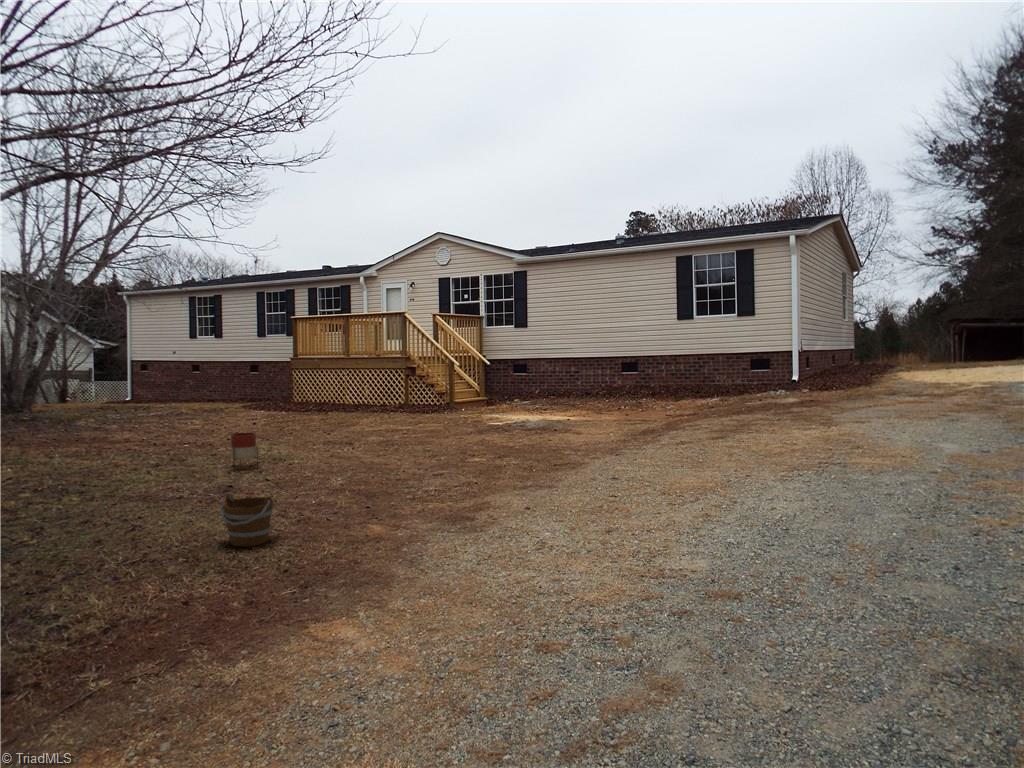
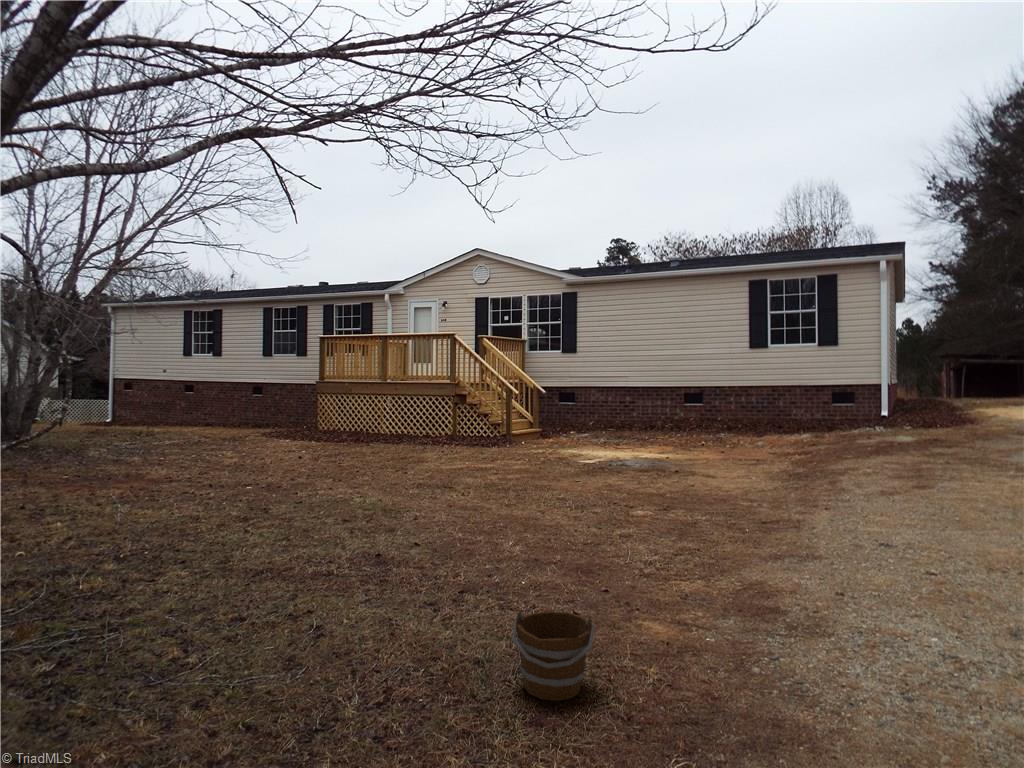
planter: present [231,432,258,471] -> none [365,484,399,537]

